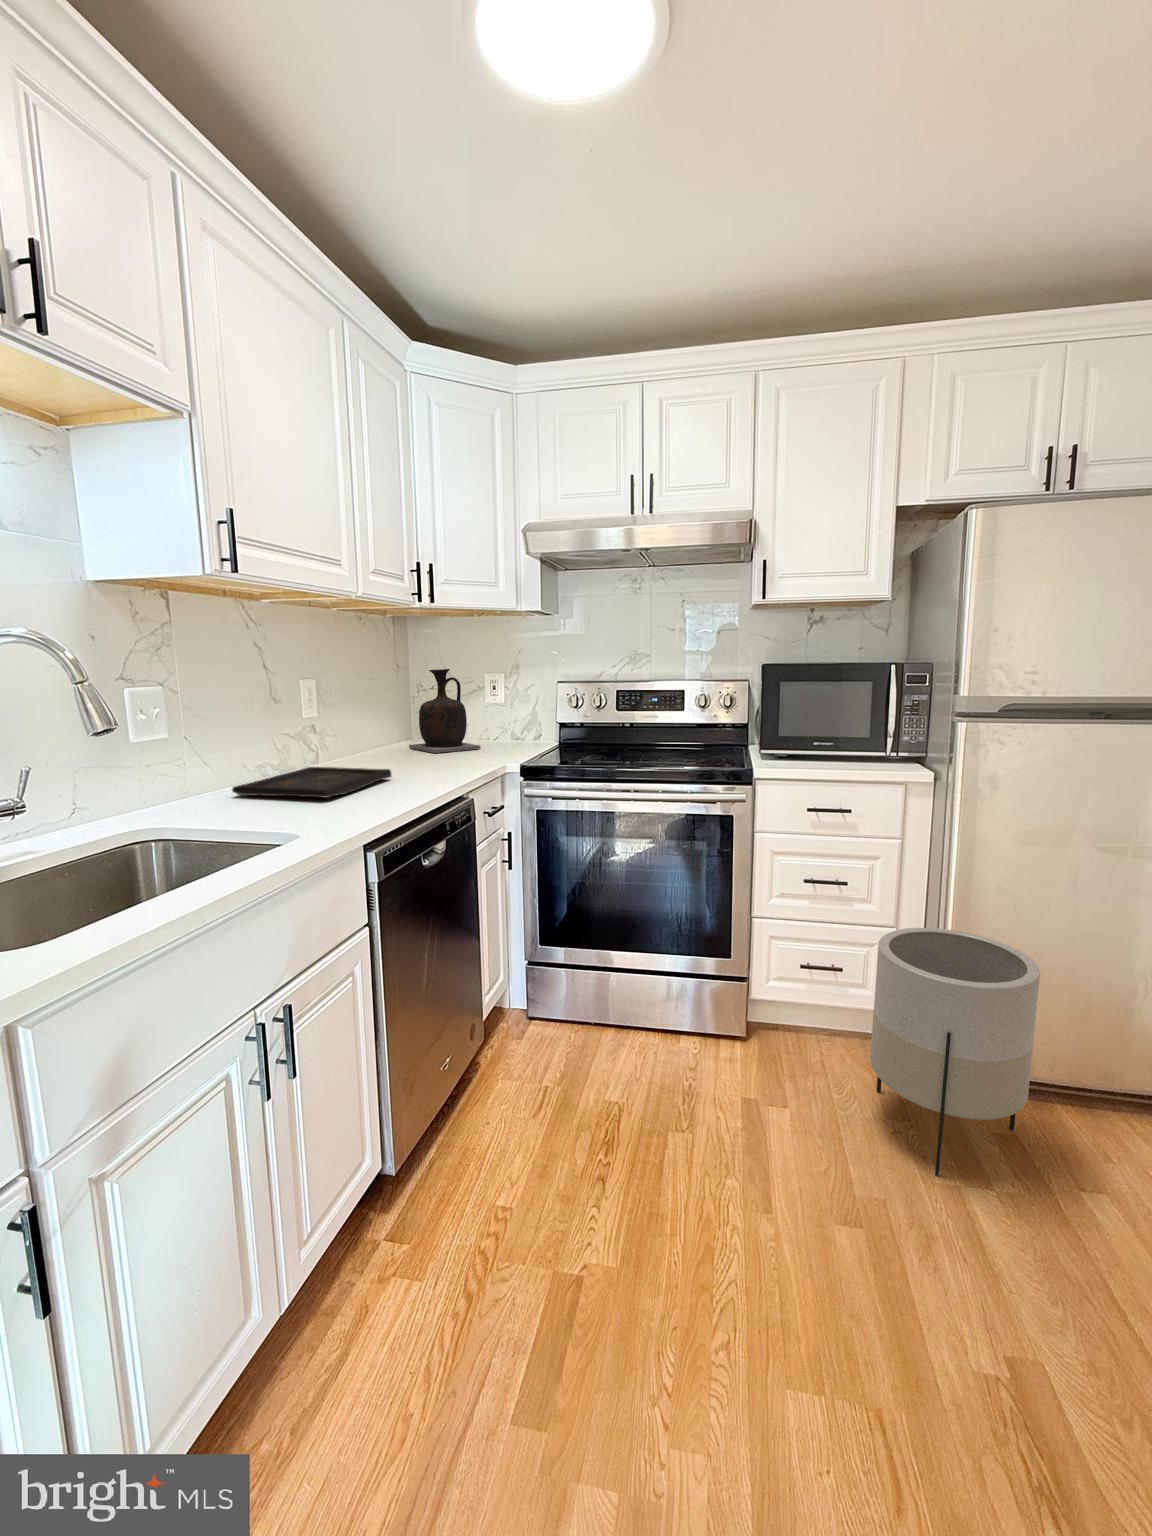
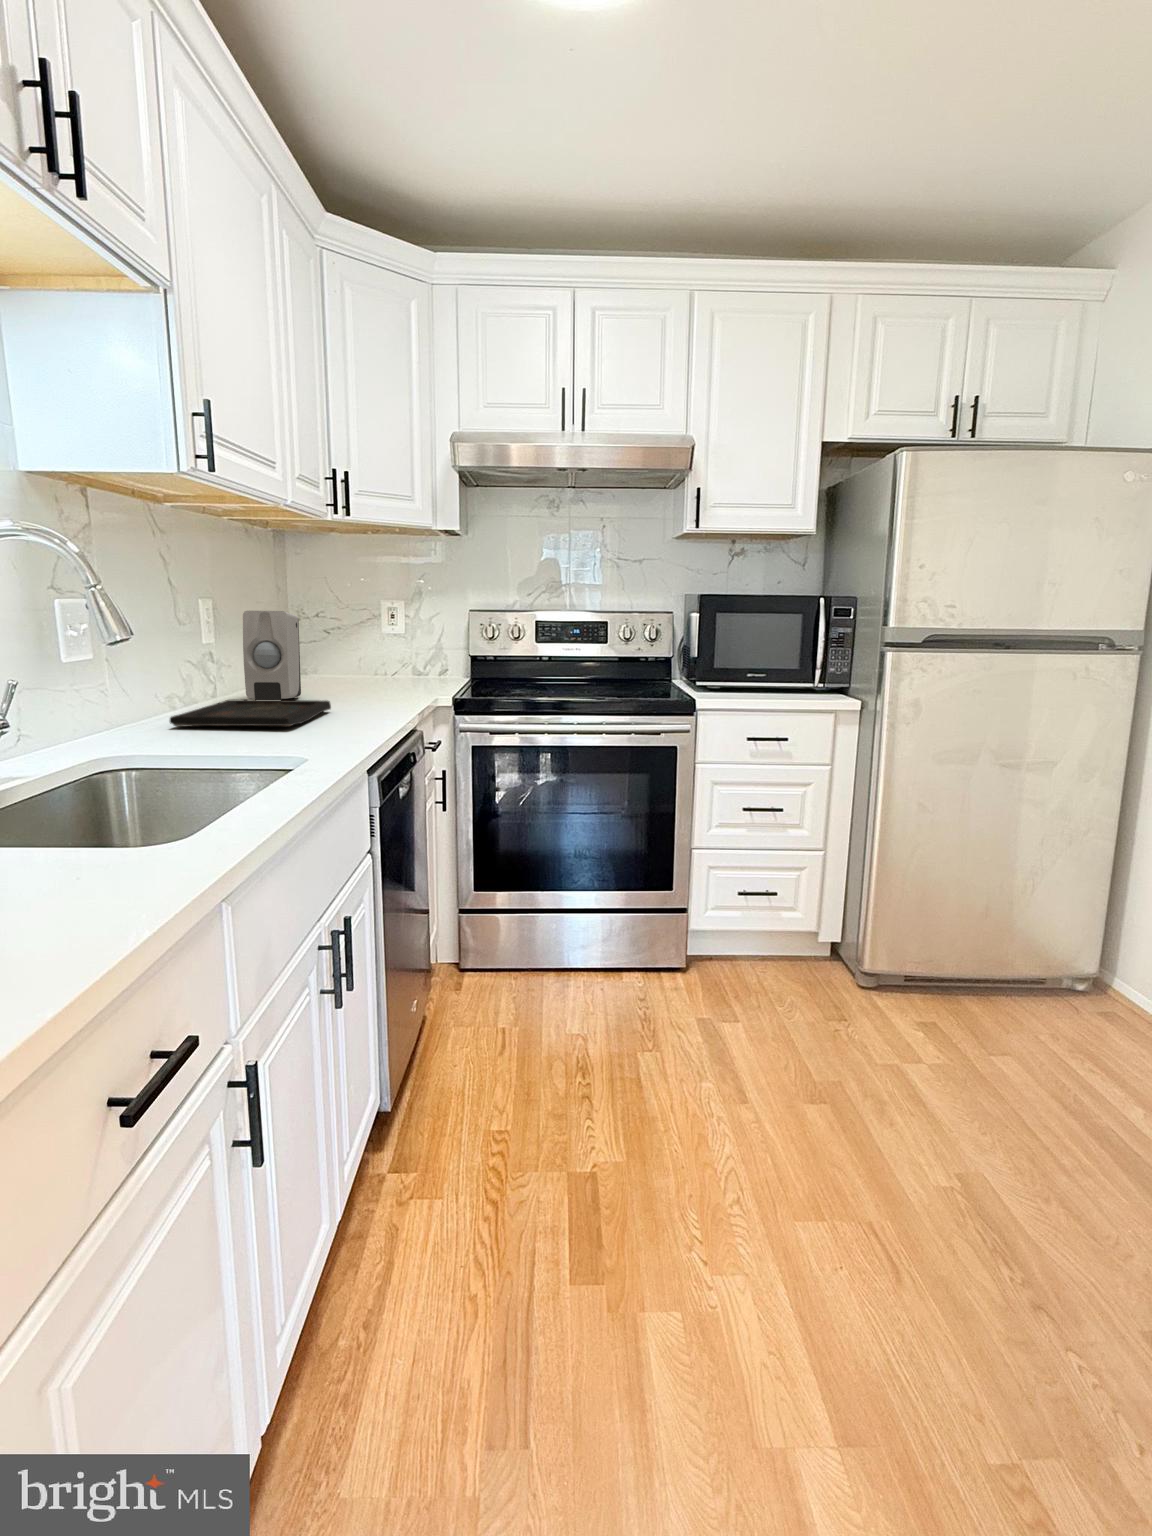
vase: present [409,669,480,753] -> none [306,595,391,689]
soap dispenser: none [331,688,387,769] -> present [243,611,301,700]
planter: present [870,928,1040,1176] -> none [813,843,959,1057]

